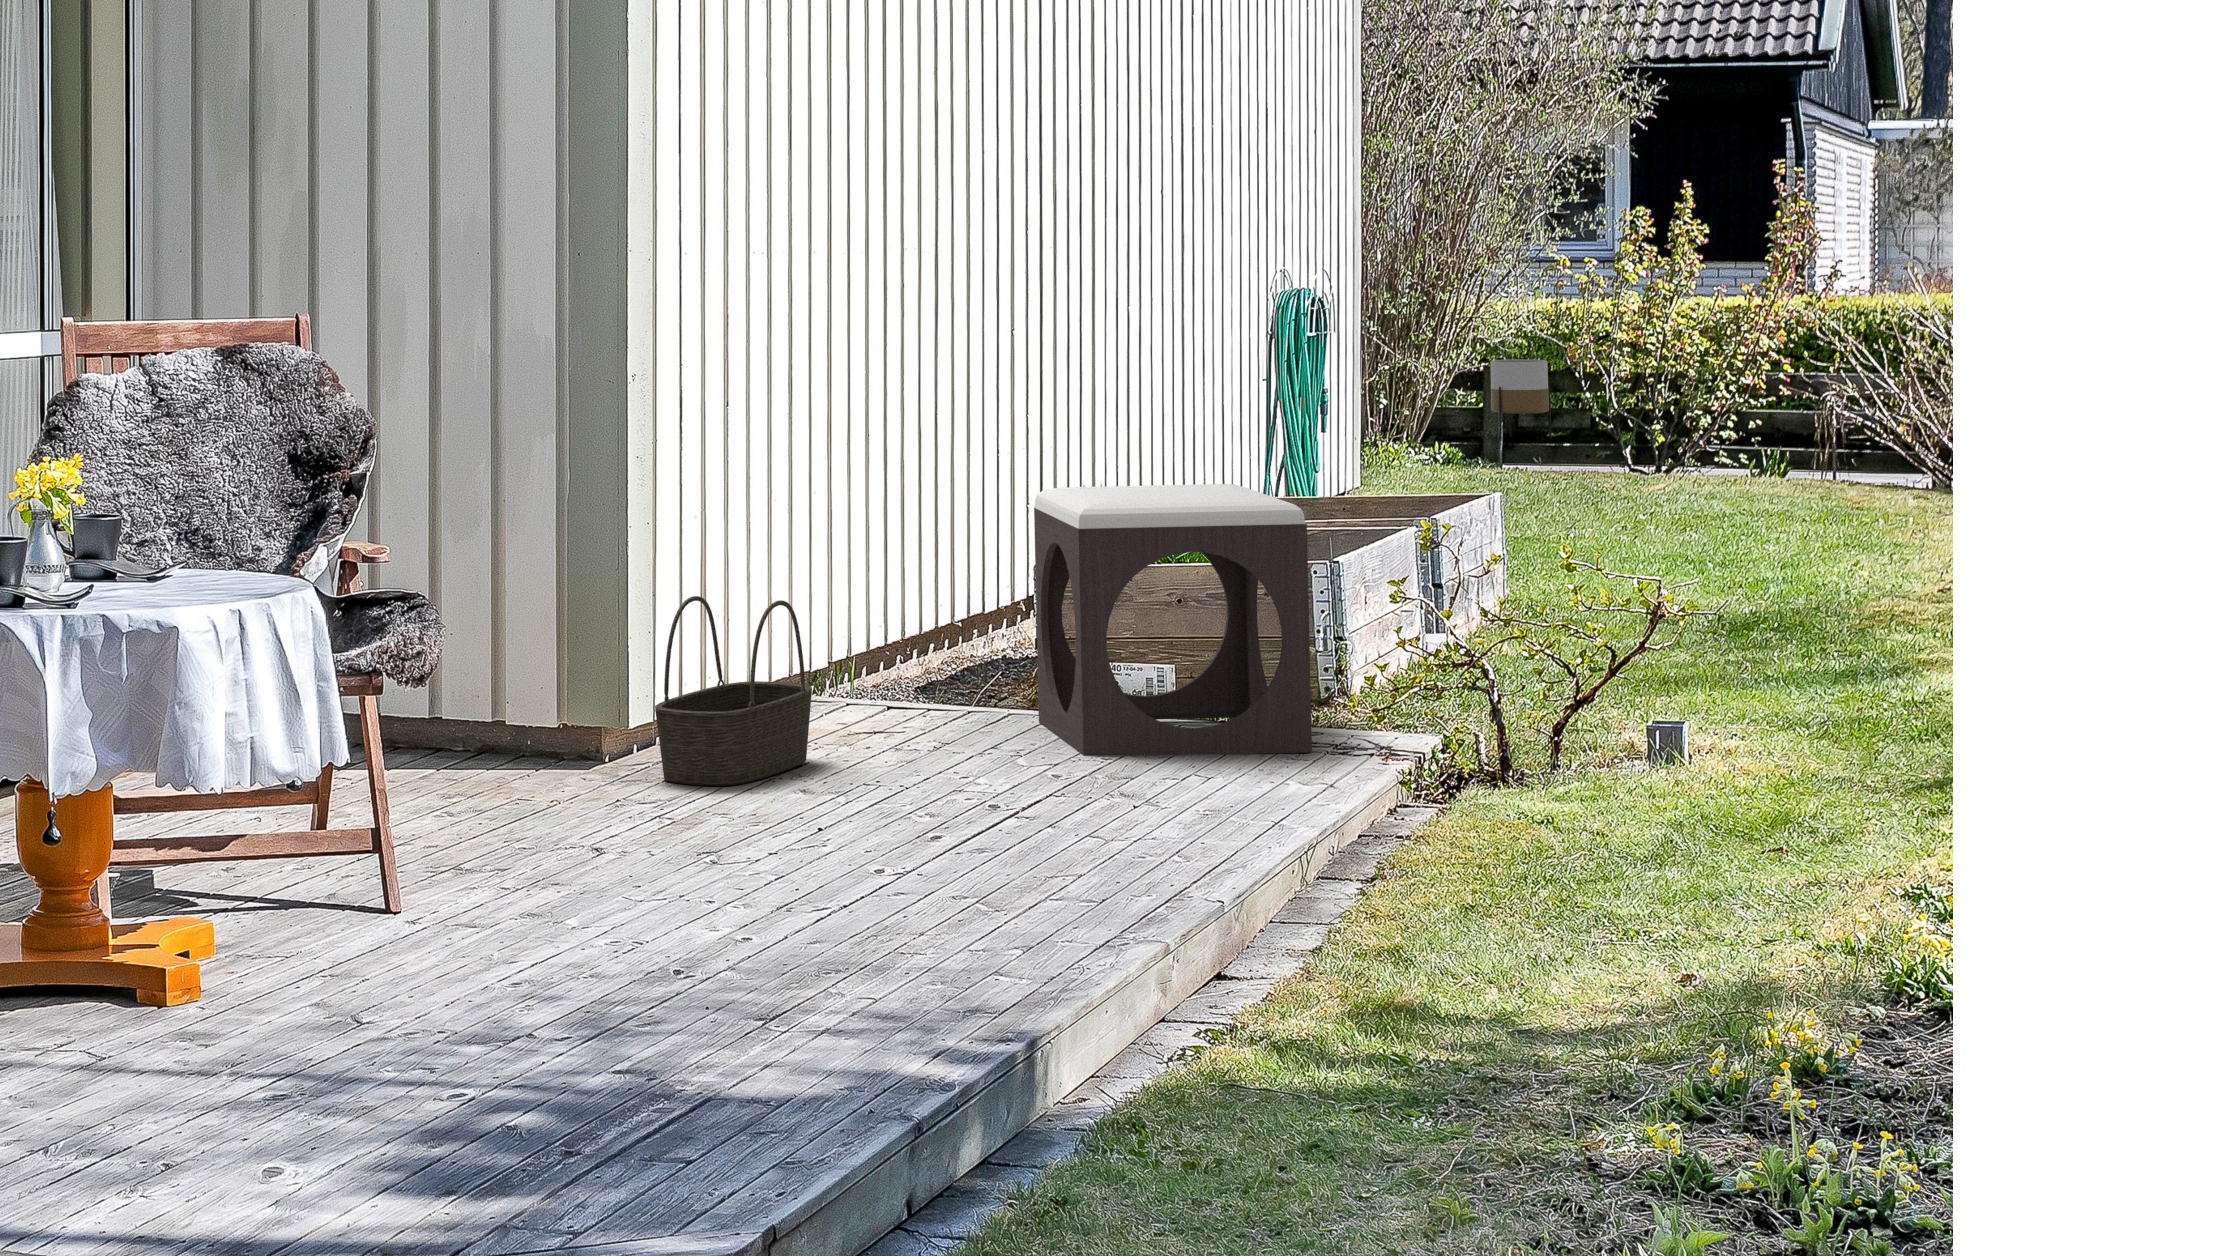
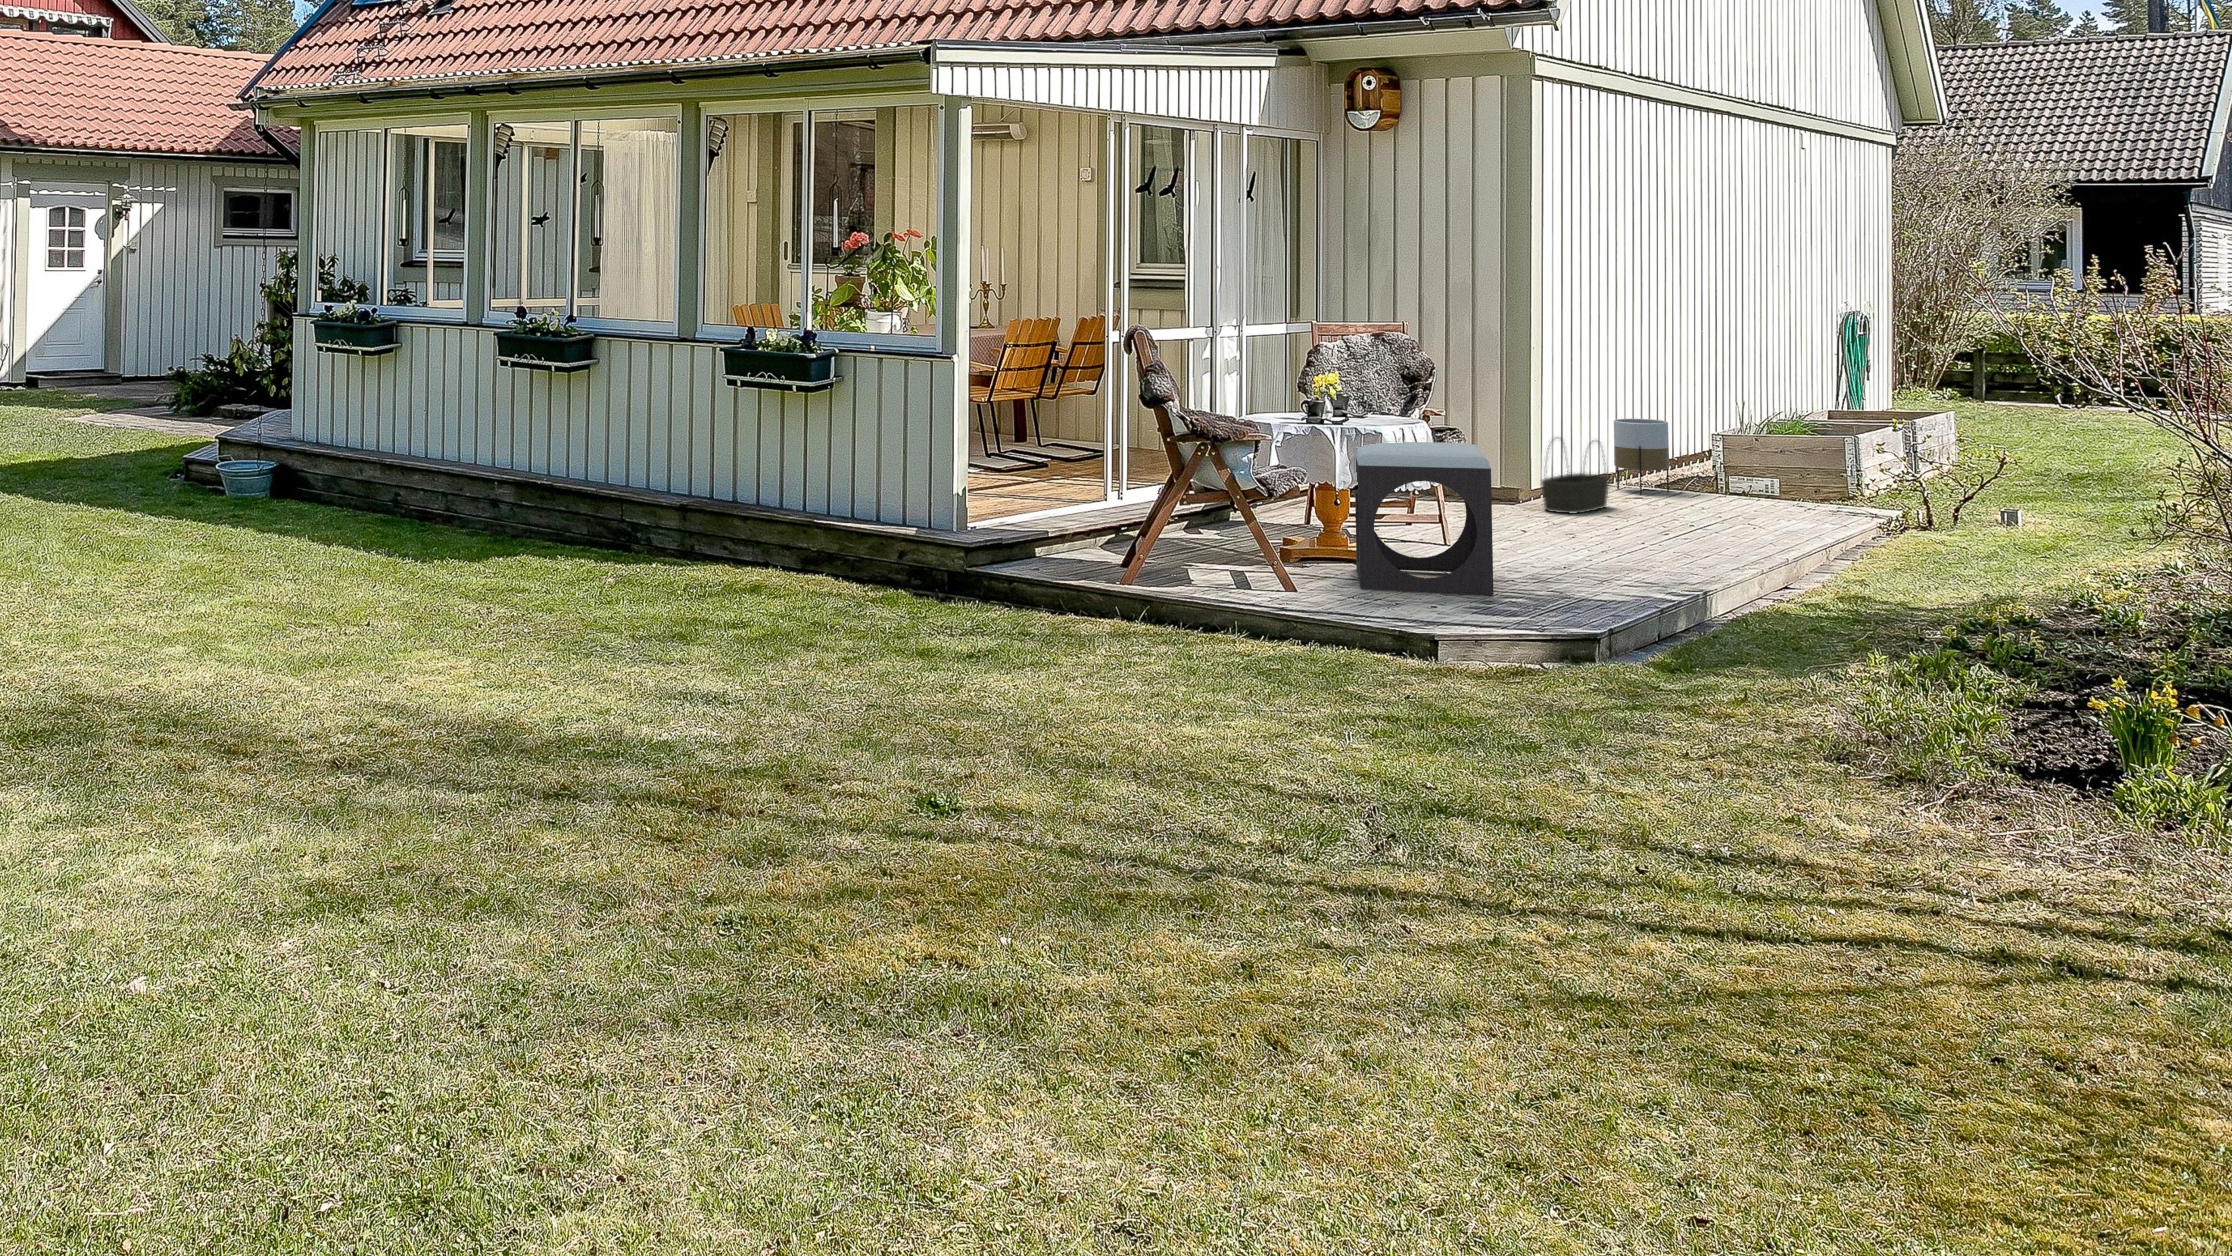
planter: present [1490,359,1551,440] -> present [1614,419,1669,495]
footstool: present [1034,484,1312,756] -> present [1354,441,1494,595]

